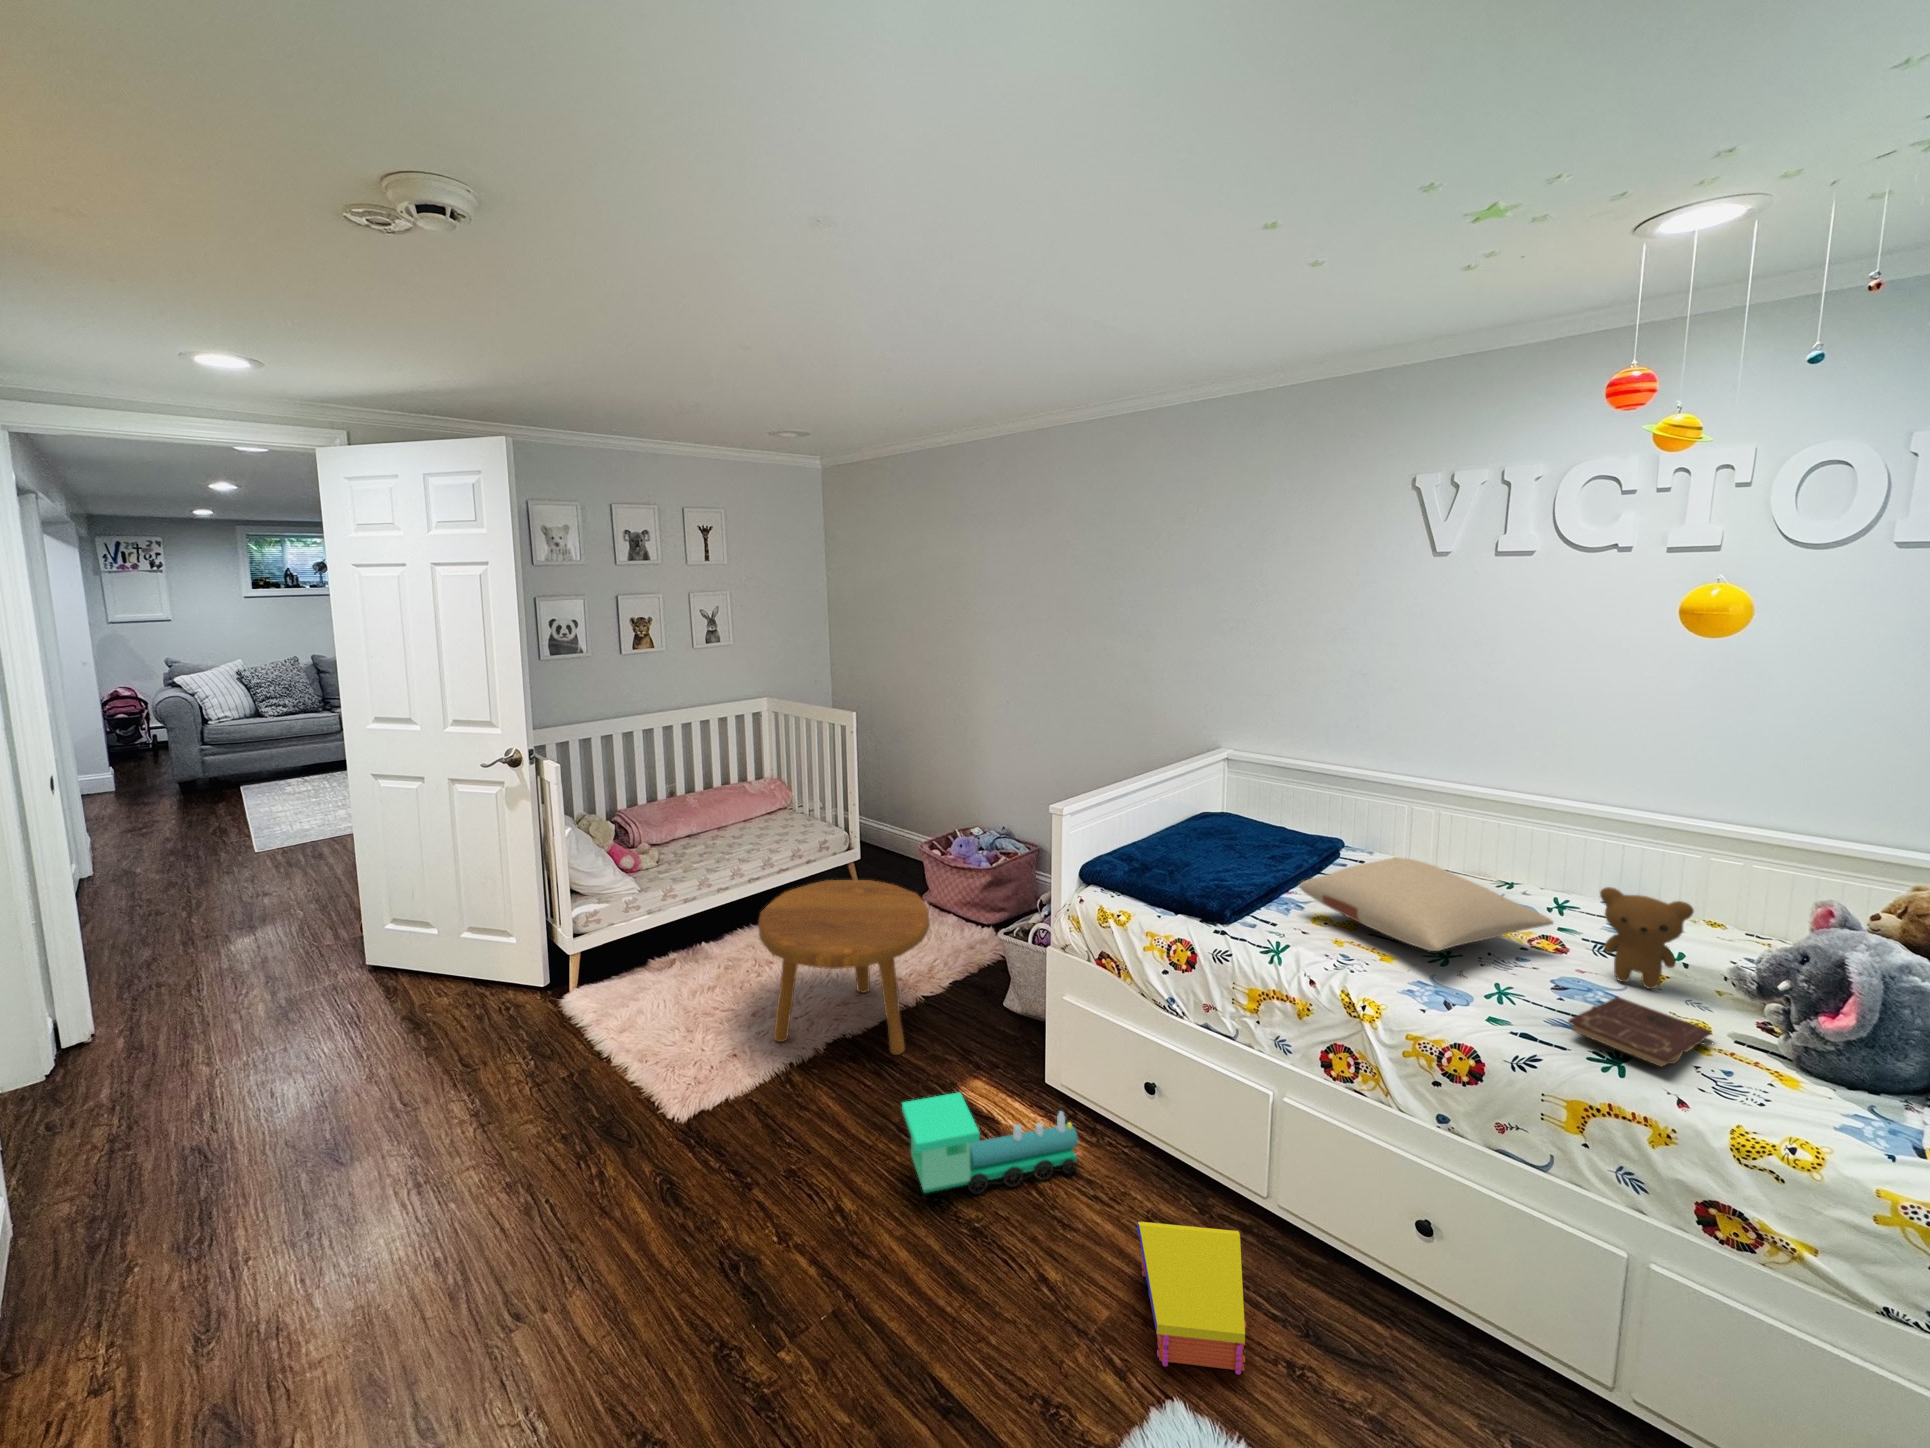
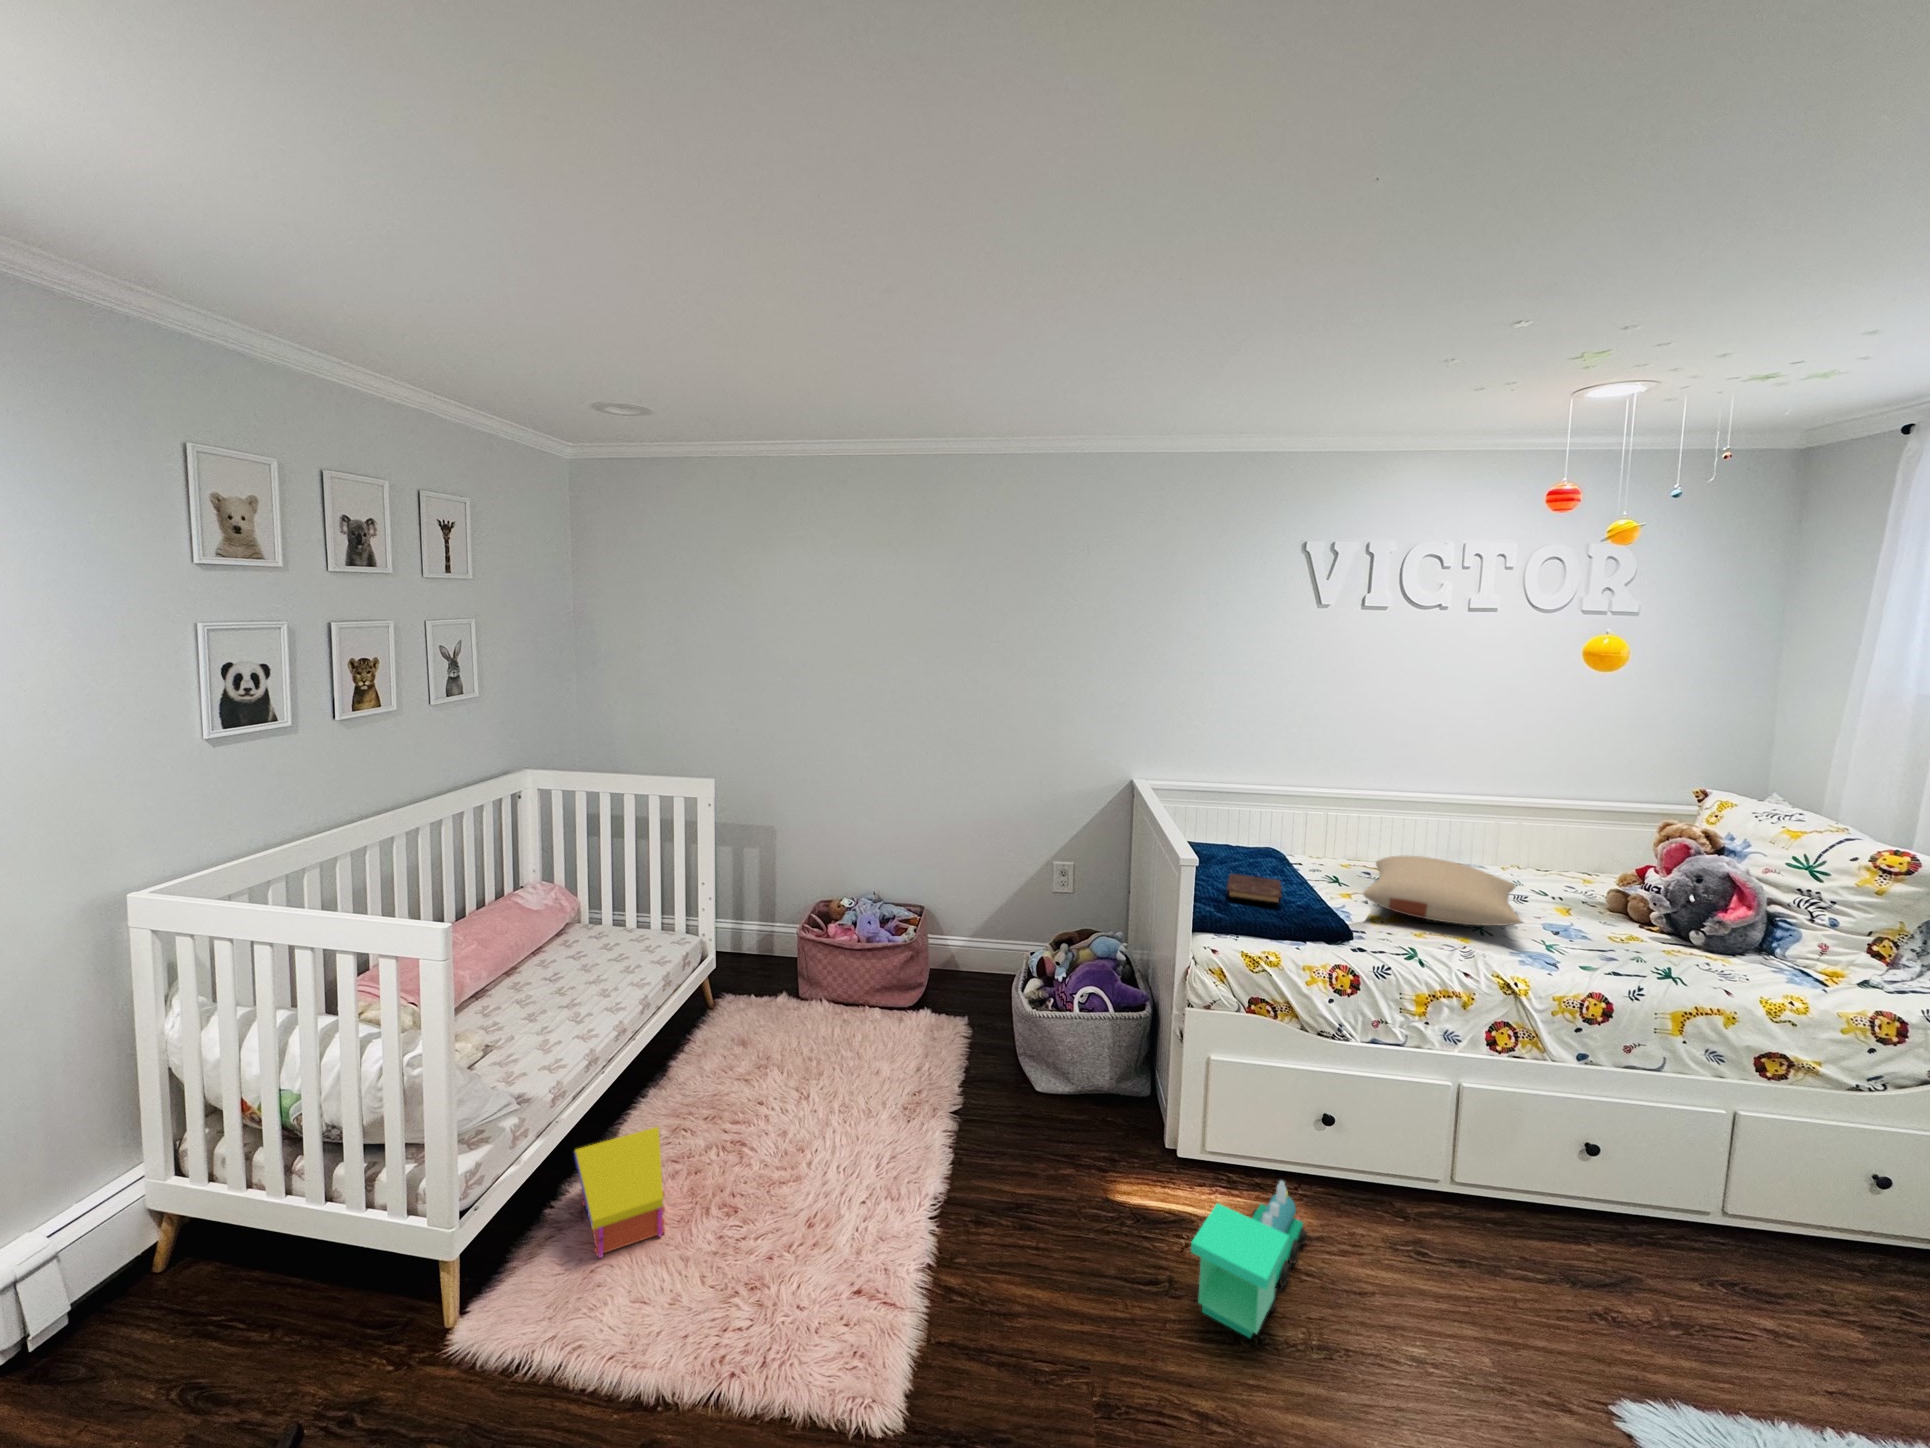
footstool: present [759,880,930,1055] -> none [817,991,1042,1250]
teddy bear: present [1600,887,1694,989] -> none [1553,851,1608,921]
book: present [1568,997,1711,1067] -> present [1227,874,1282,903]
toy house: present [1137,1222,1247,1375] -> present [574,1126,666,1257]

